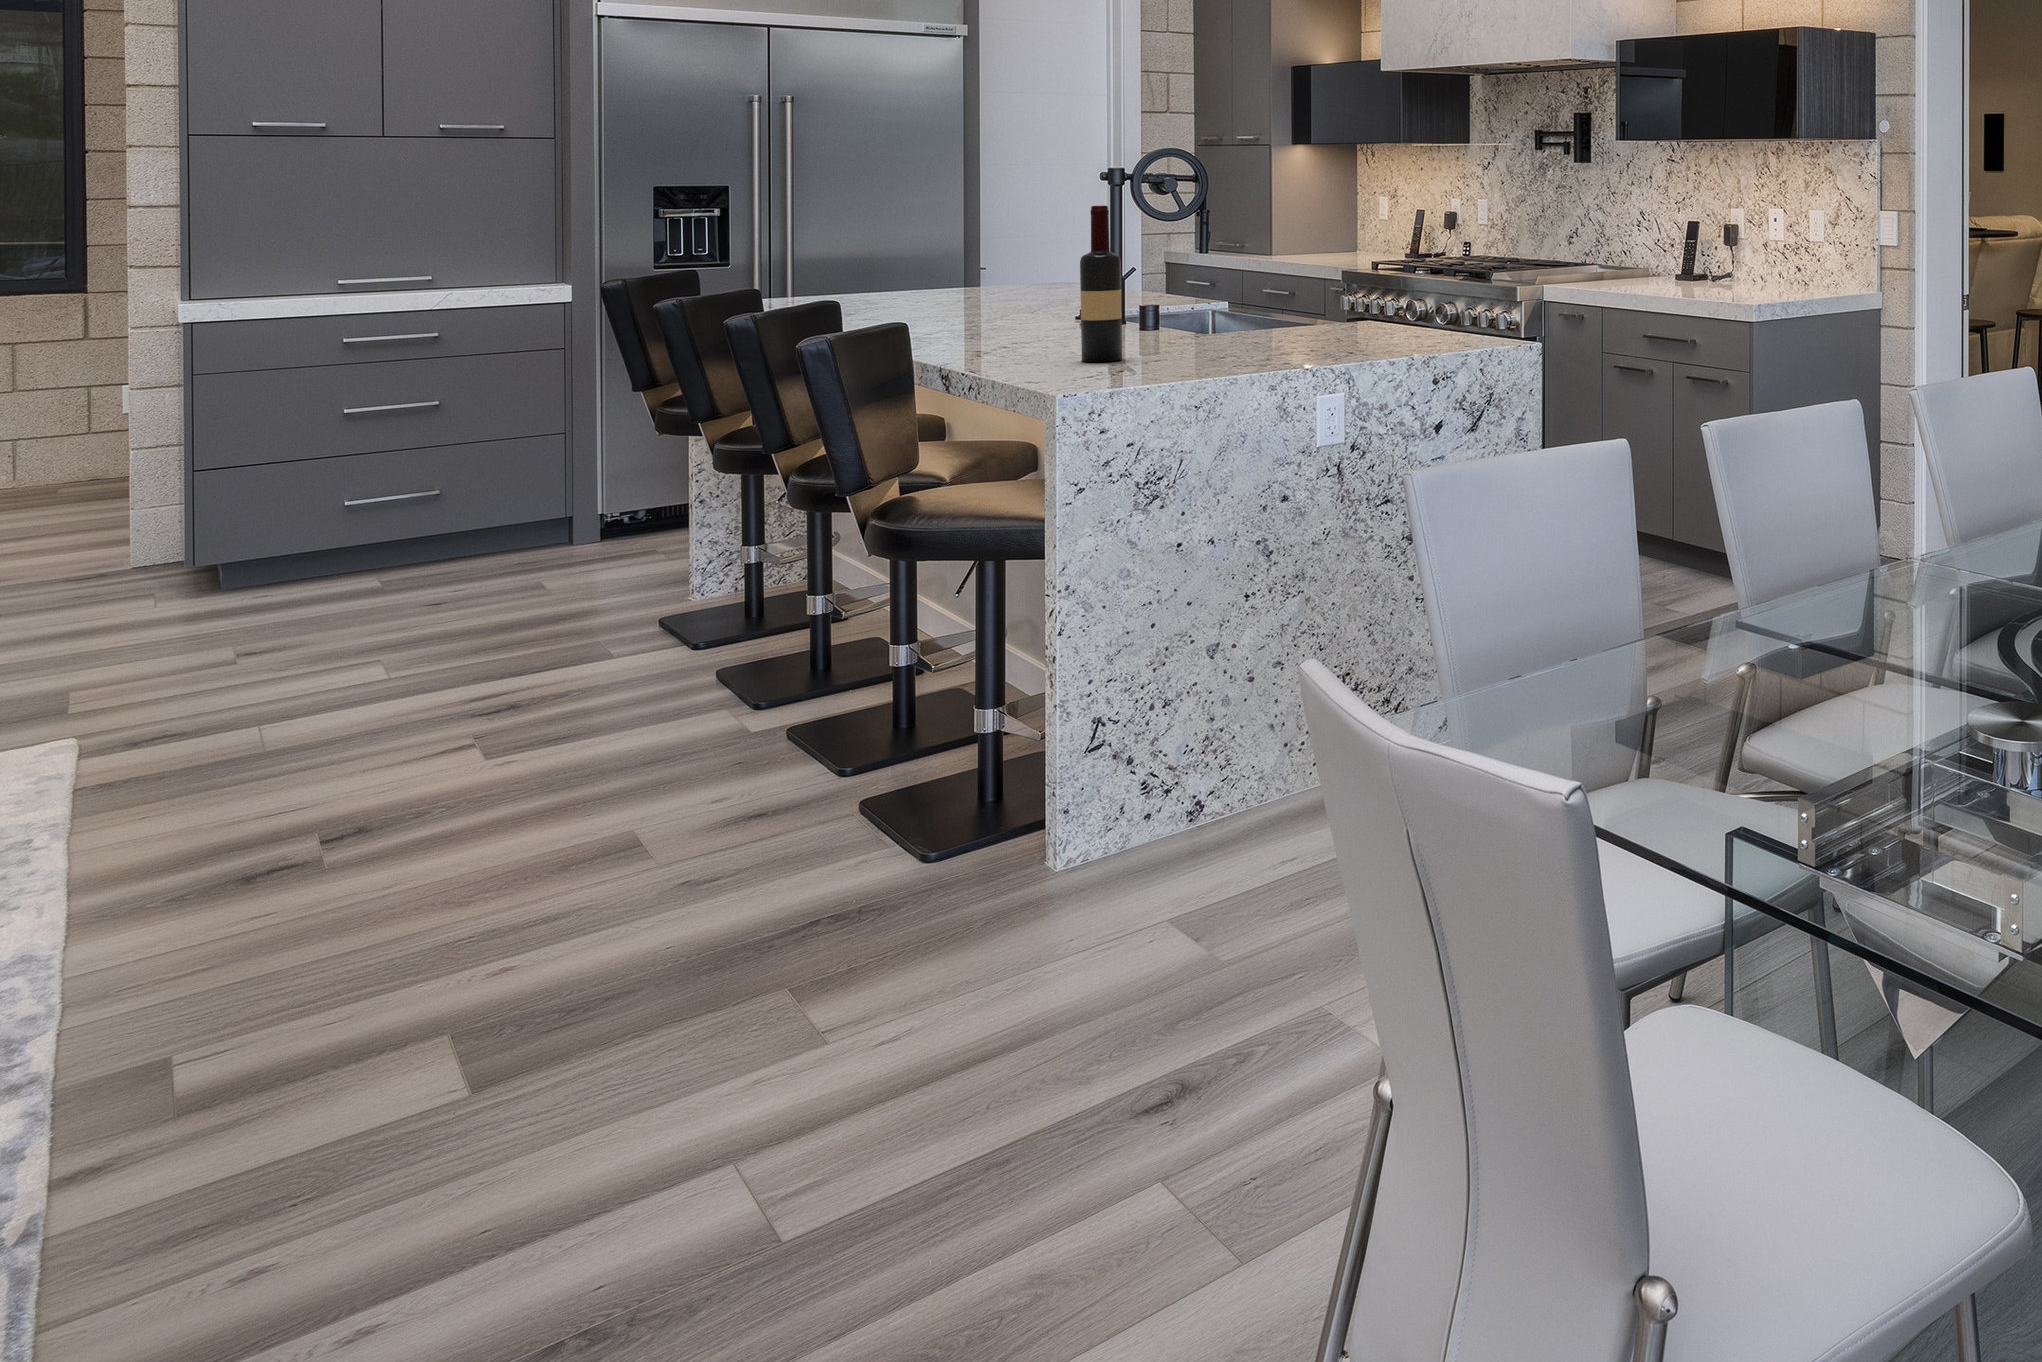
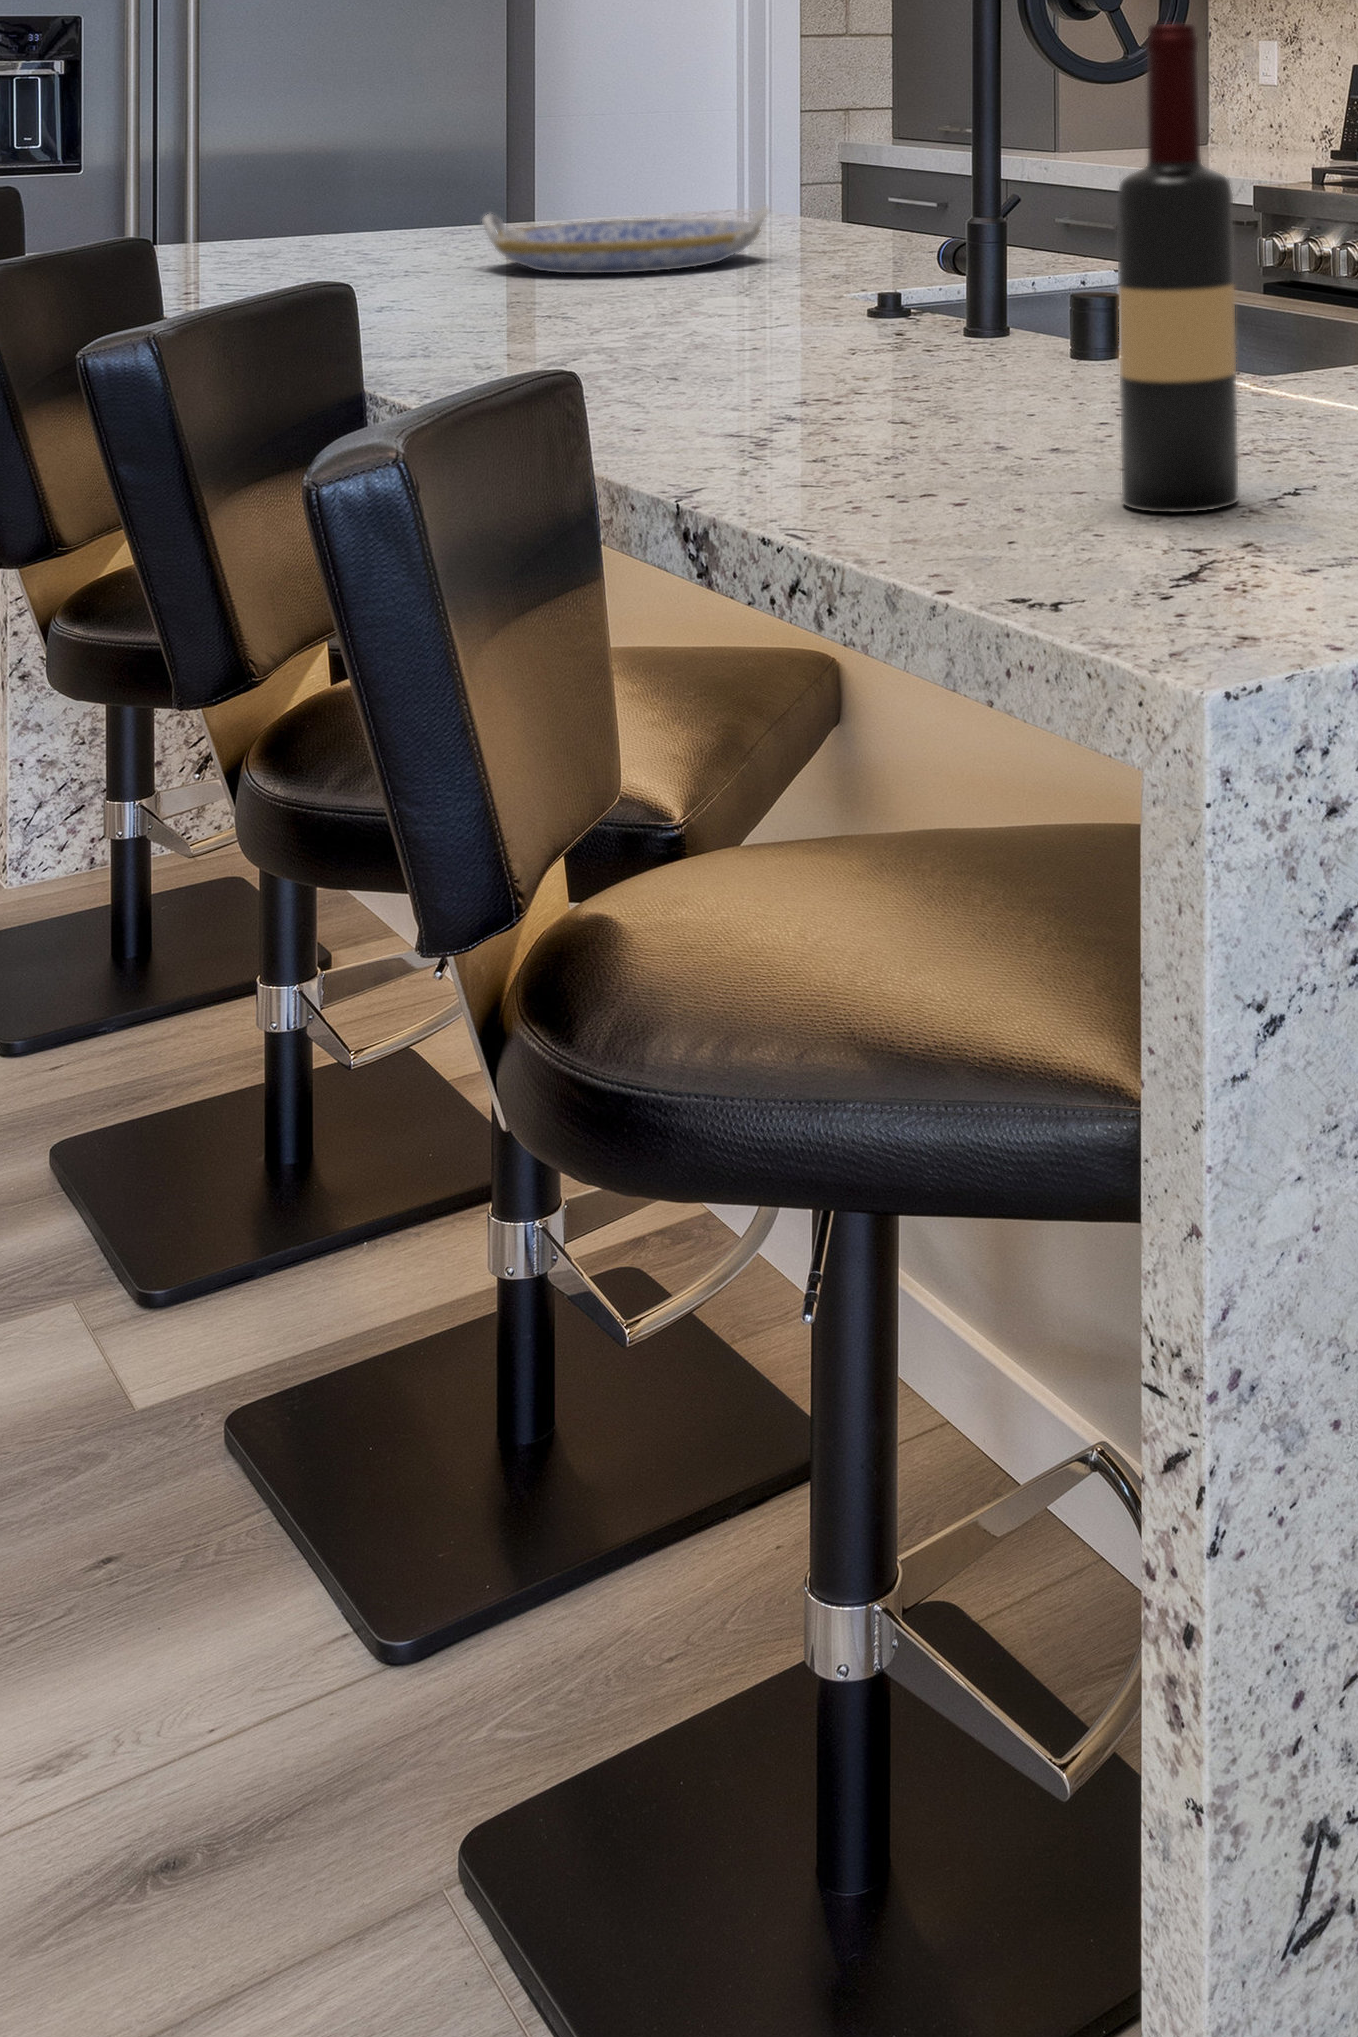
serving tray: none [916,274,1054,303] -> present [482,206,769,273]

